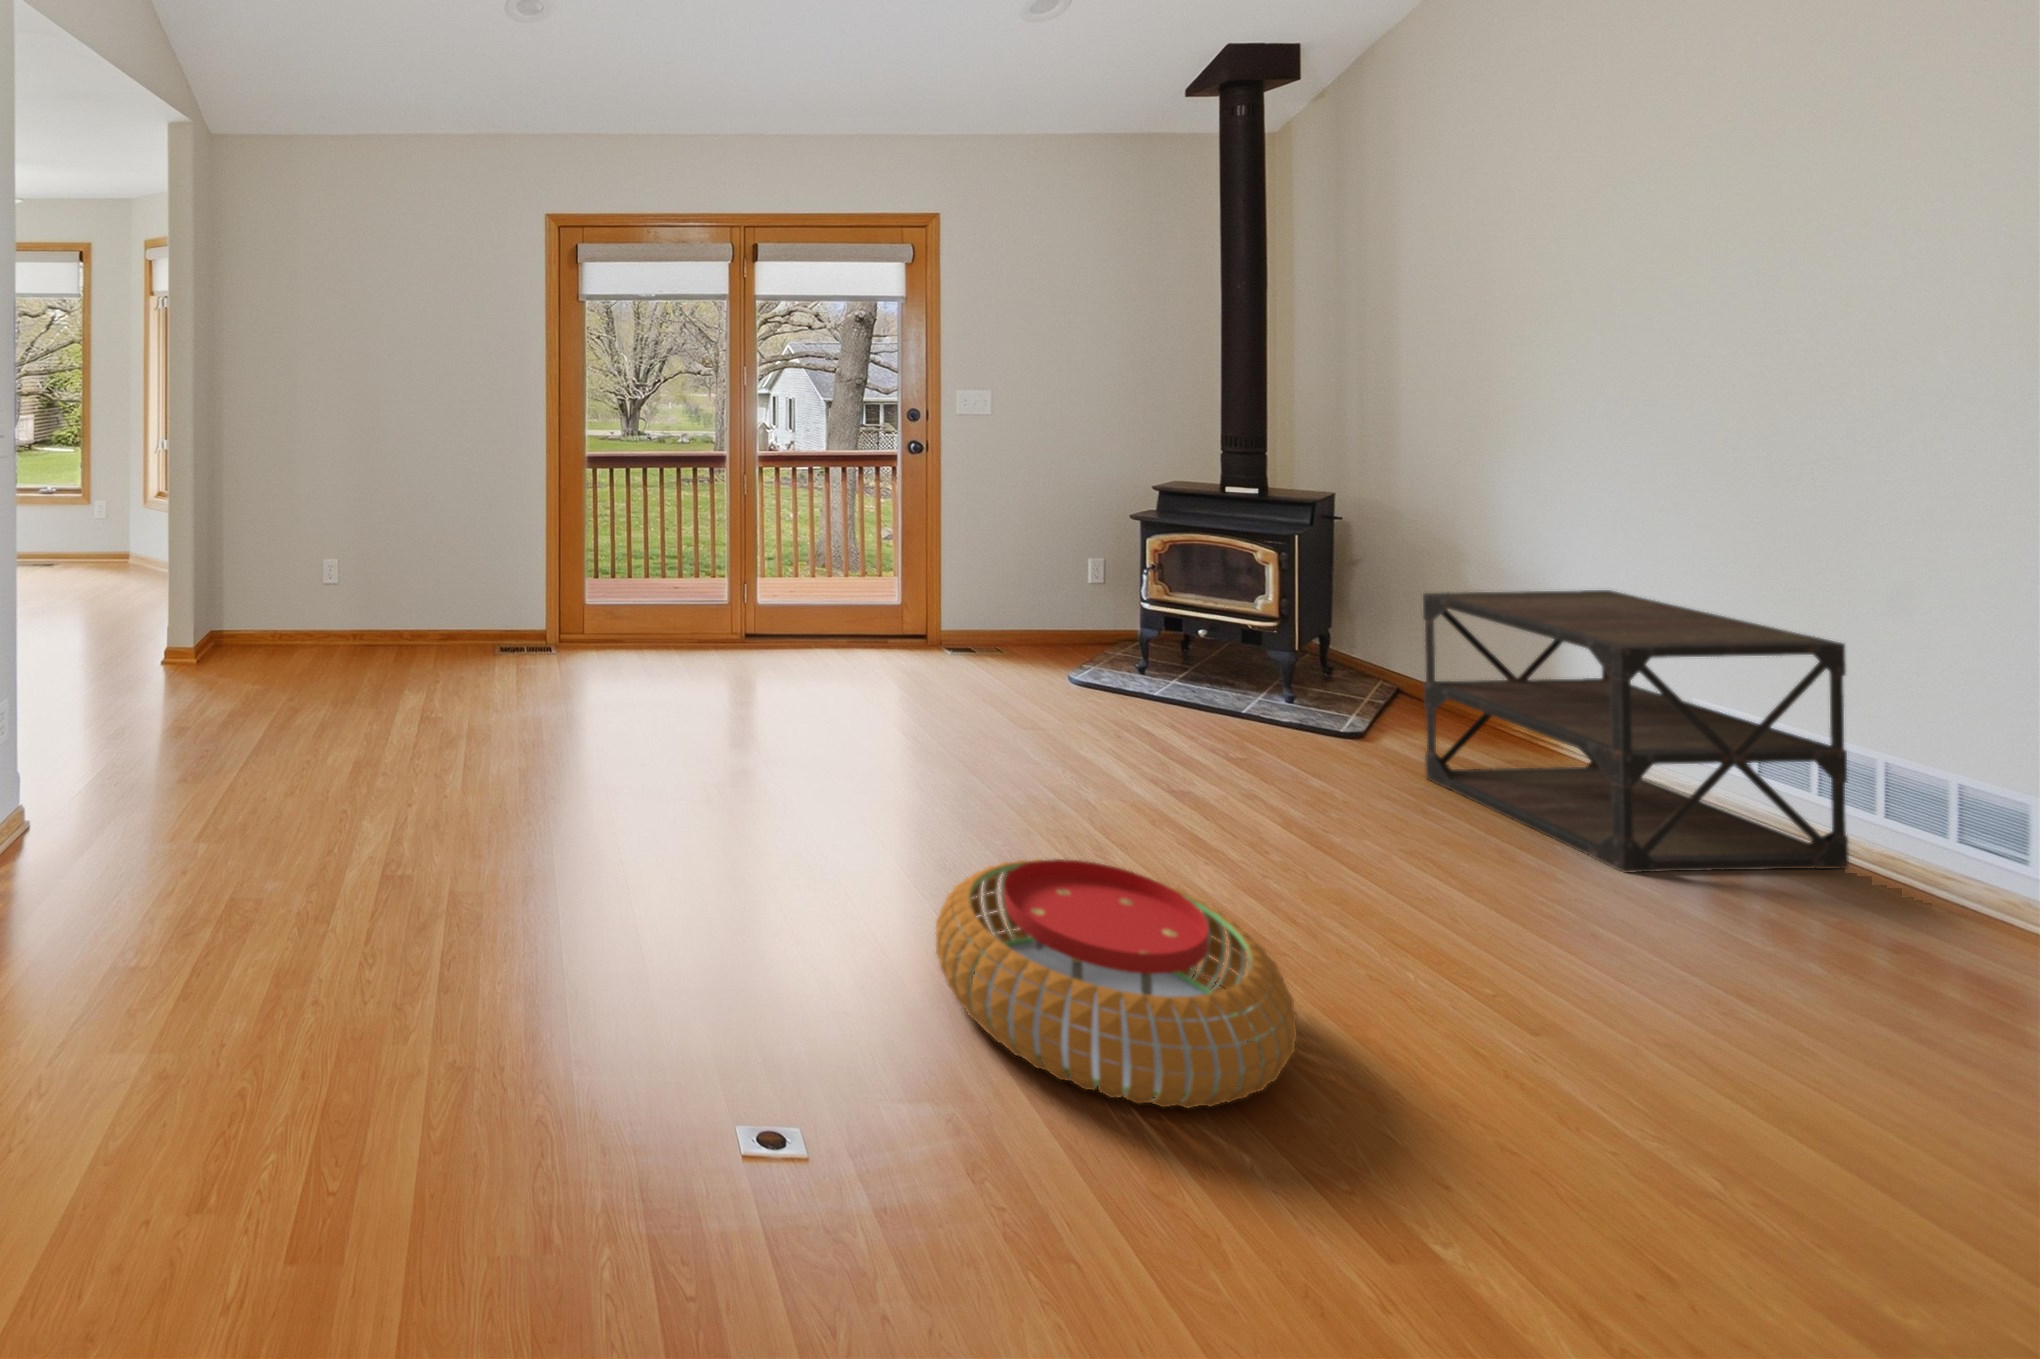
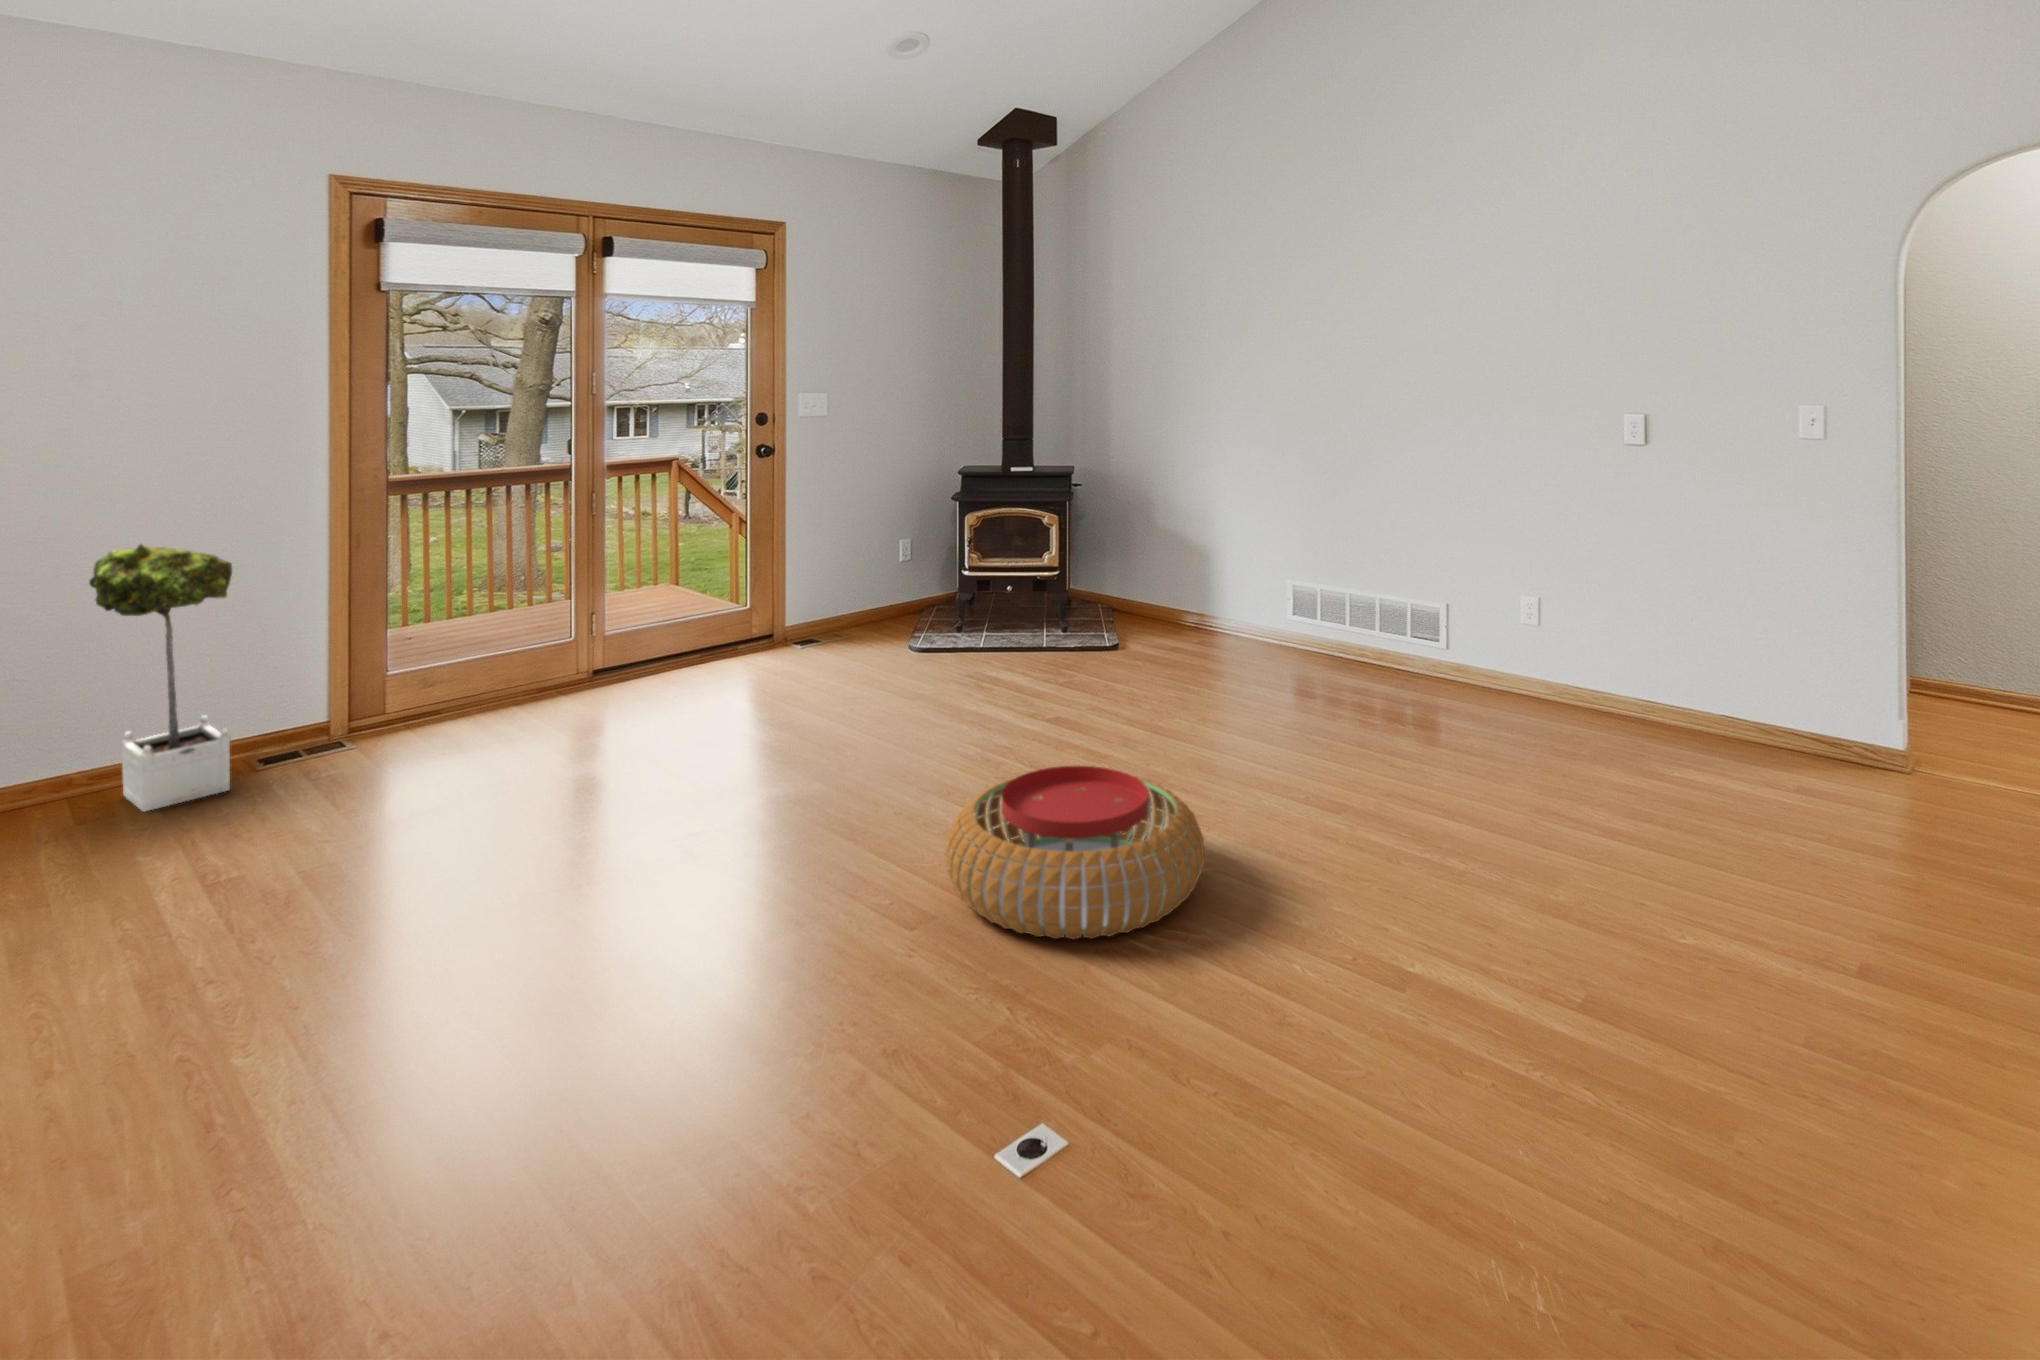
potted tree: none [397,490,476,676] -> present [89,544,232,812]
side table: present [1423,590,1849,873] -> none [1167,514,1365,697]

